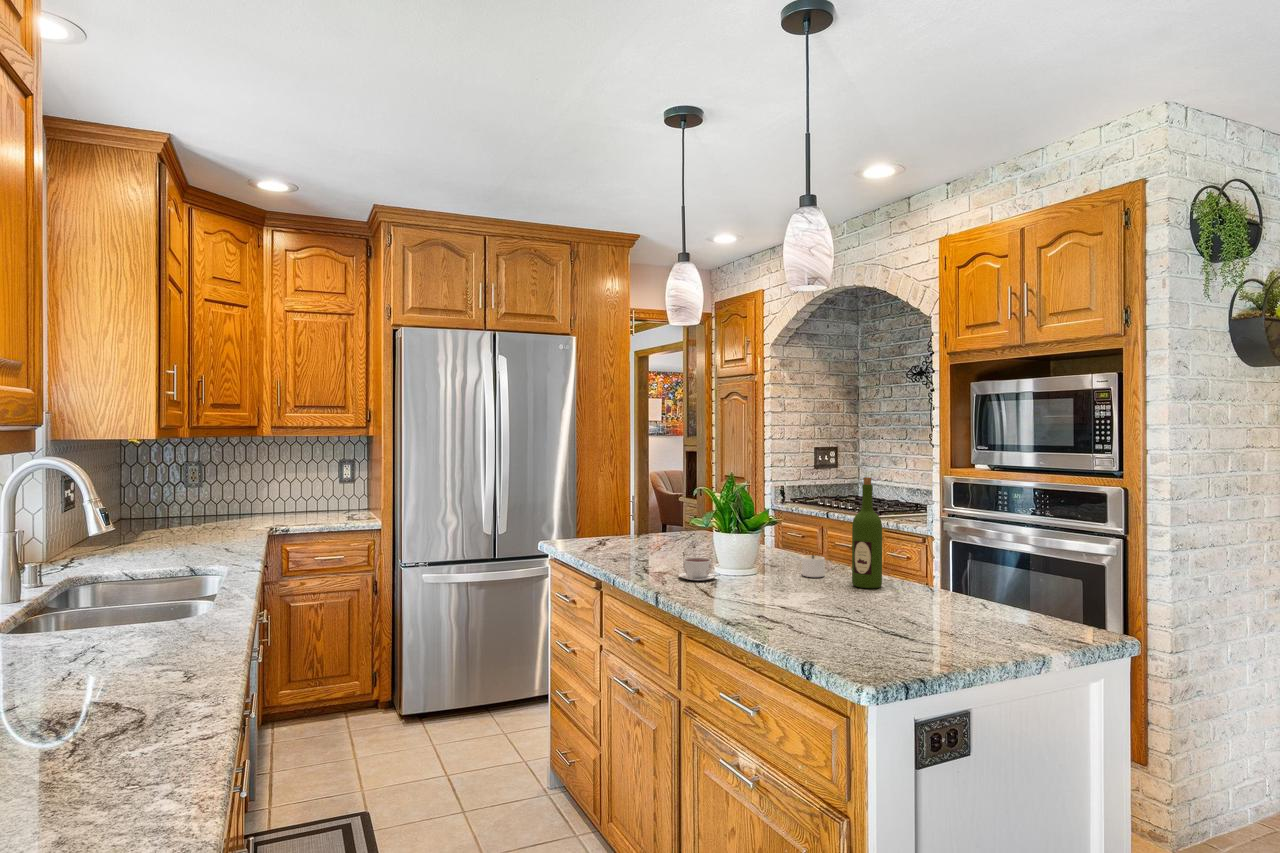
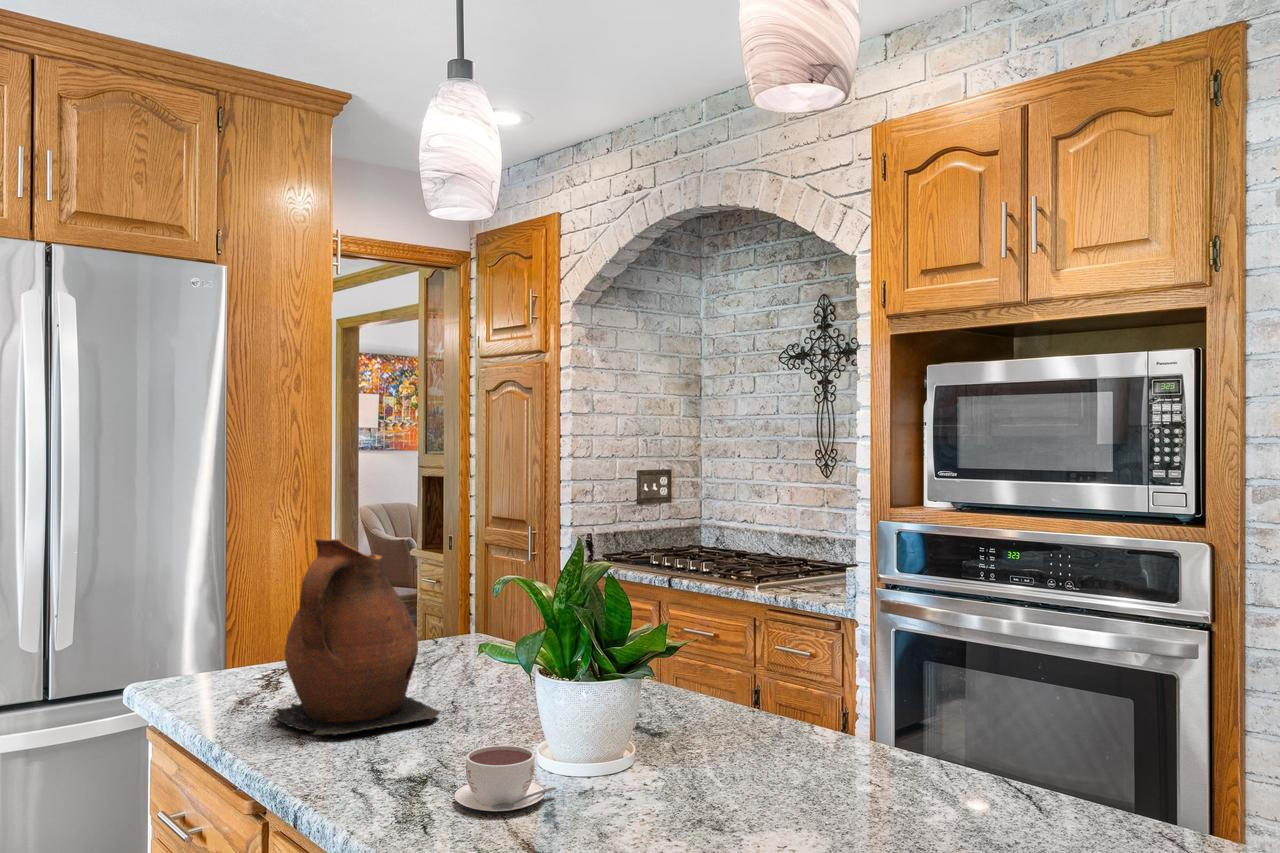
ceramic pitcher: none [603,473,679,558] -> present [274,538,440,735]
wine bottle: present [852,477,882,588] -> none [853,549,919,802]
candle: present [802,555,825,577] -> none [727,717,790,771]

